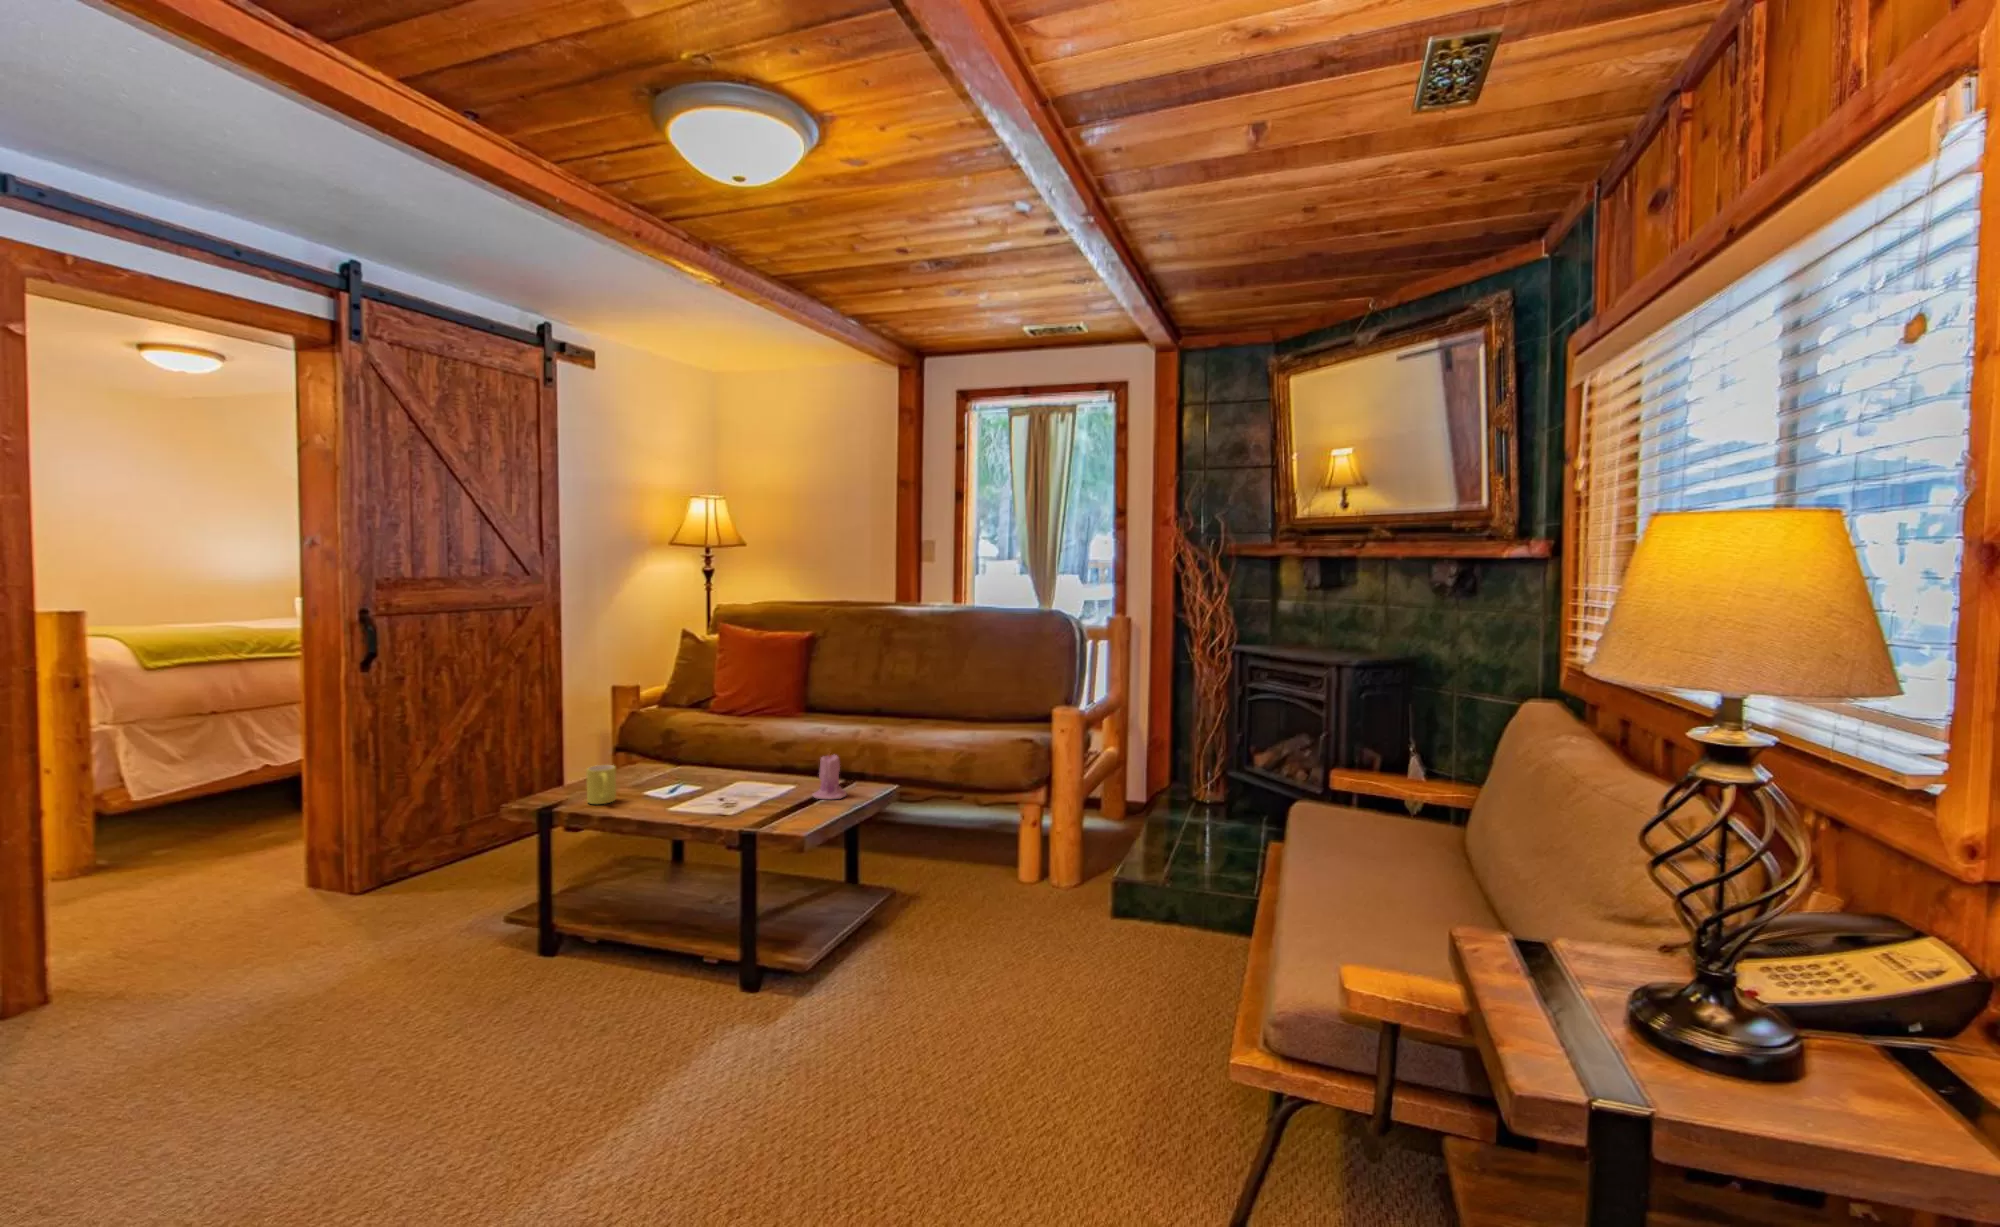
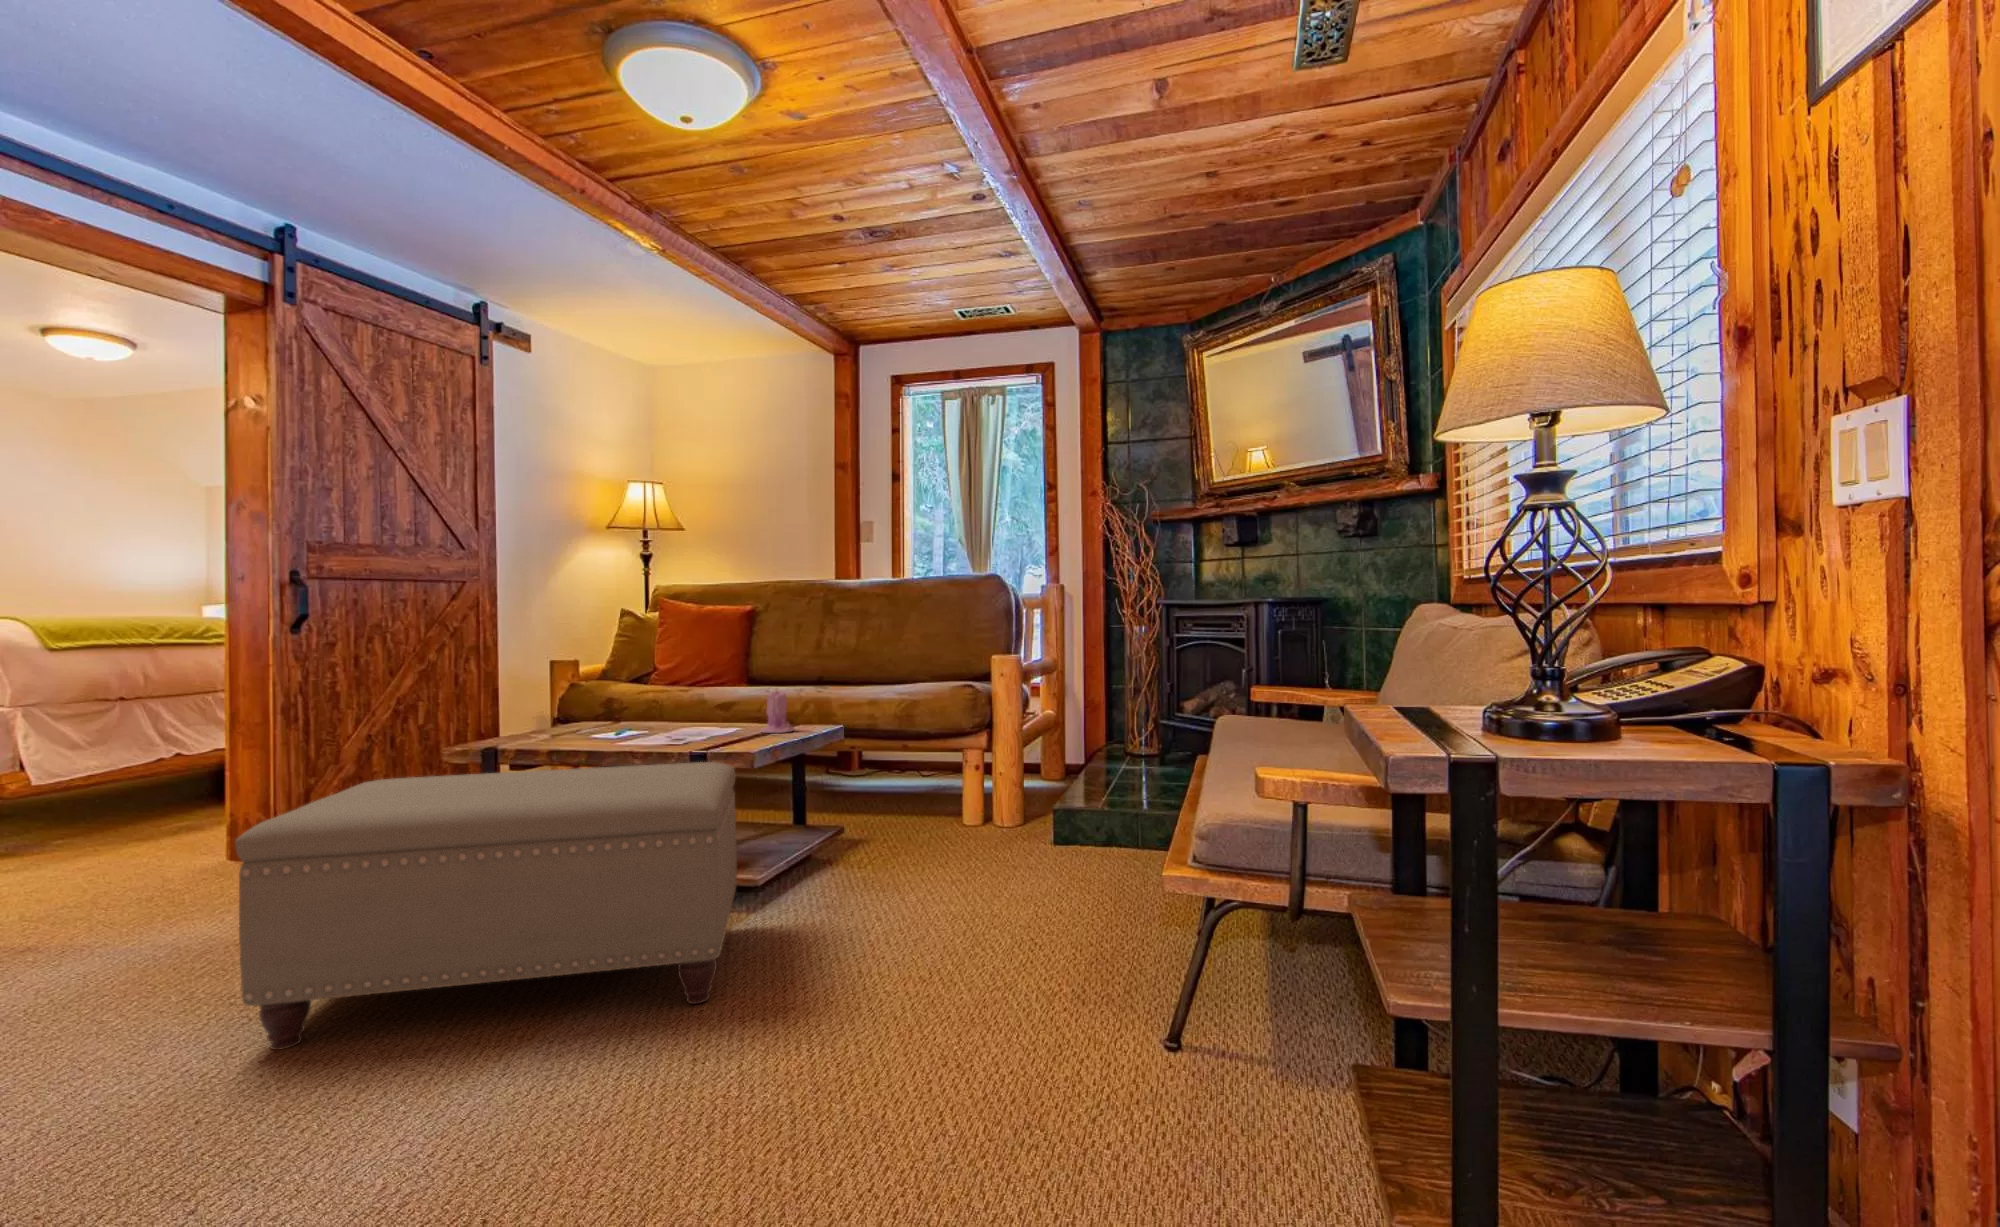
mug: present [587,765,616,804] -> none [533,703,563,740]
ottoman: none [275,858,782,1175] -> present [235,762,737,1050]

